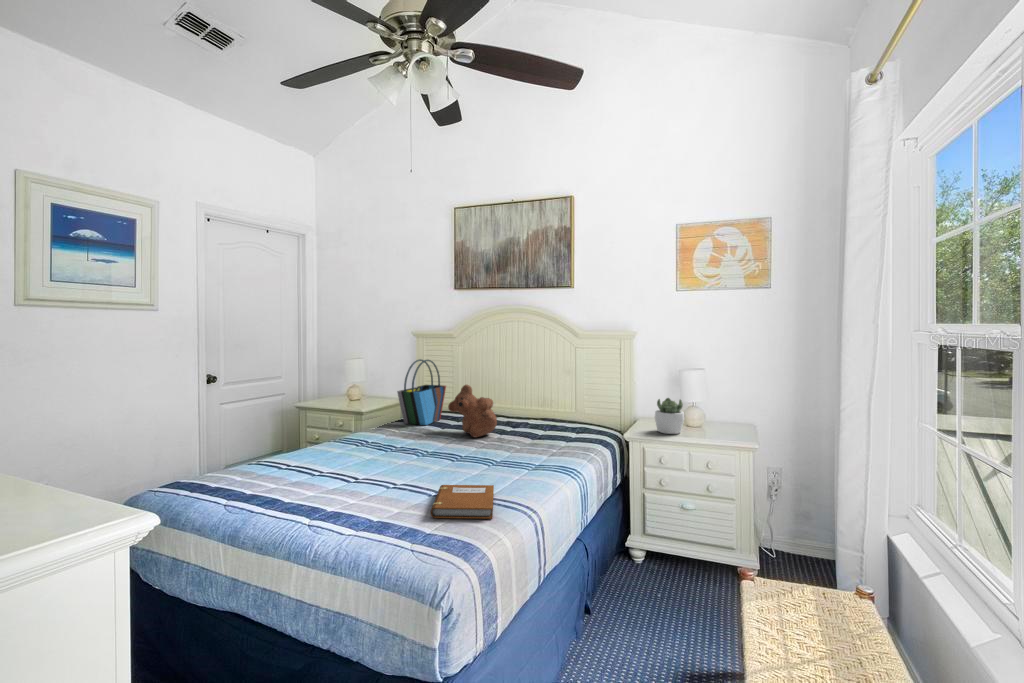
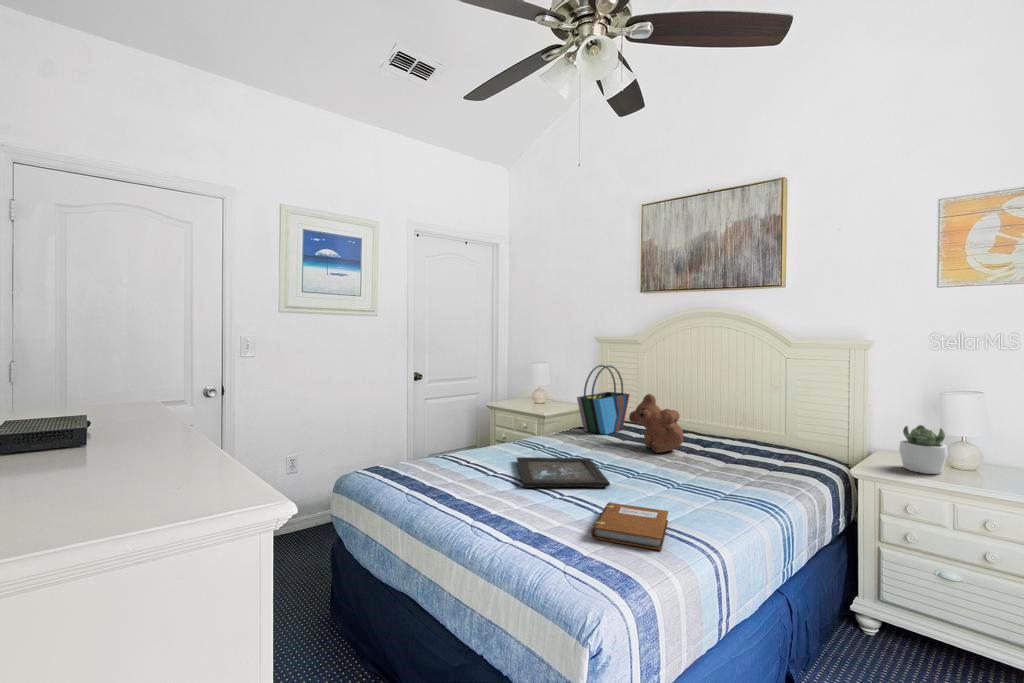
tray: none [343,448,439,482] -> present [517,457,610,488]

